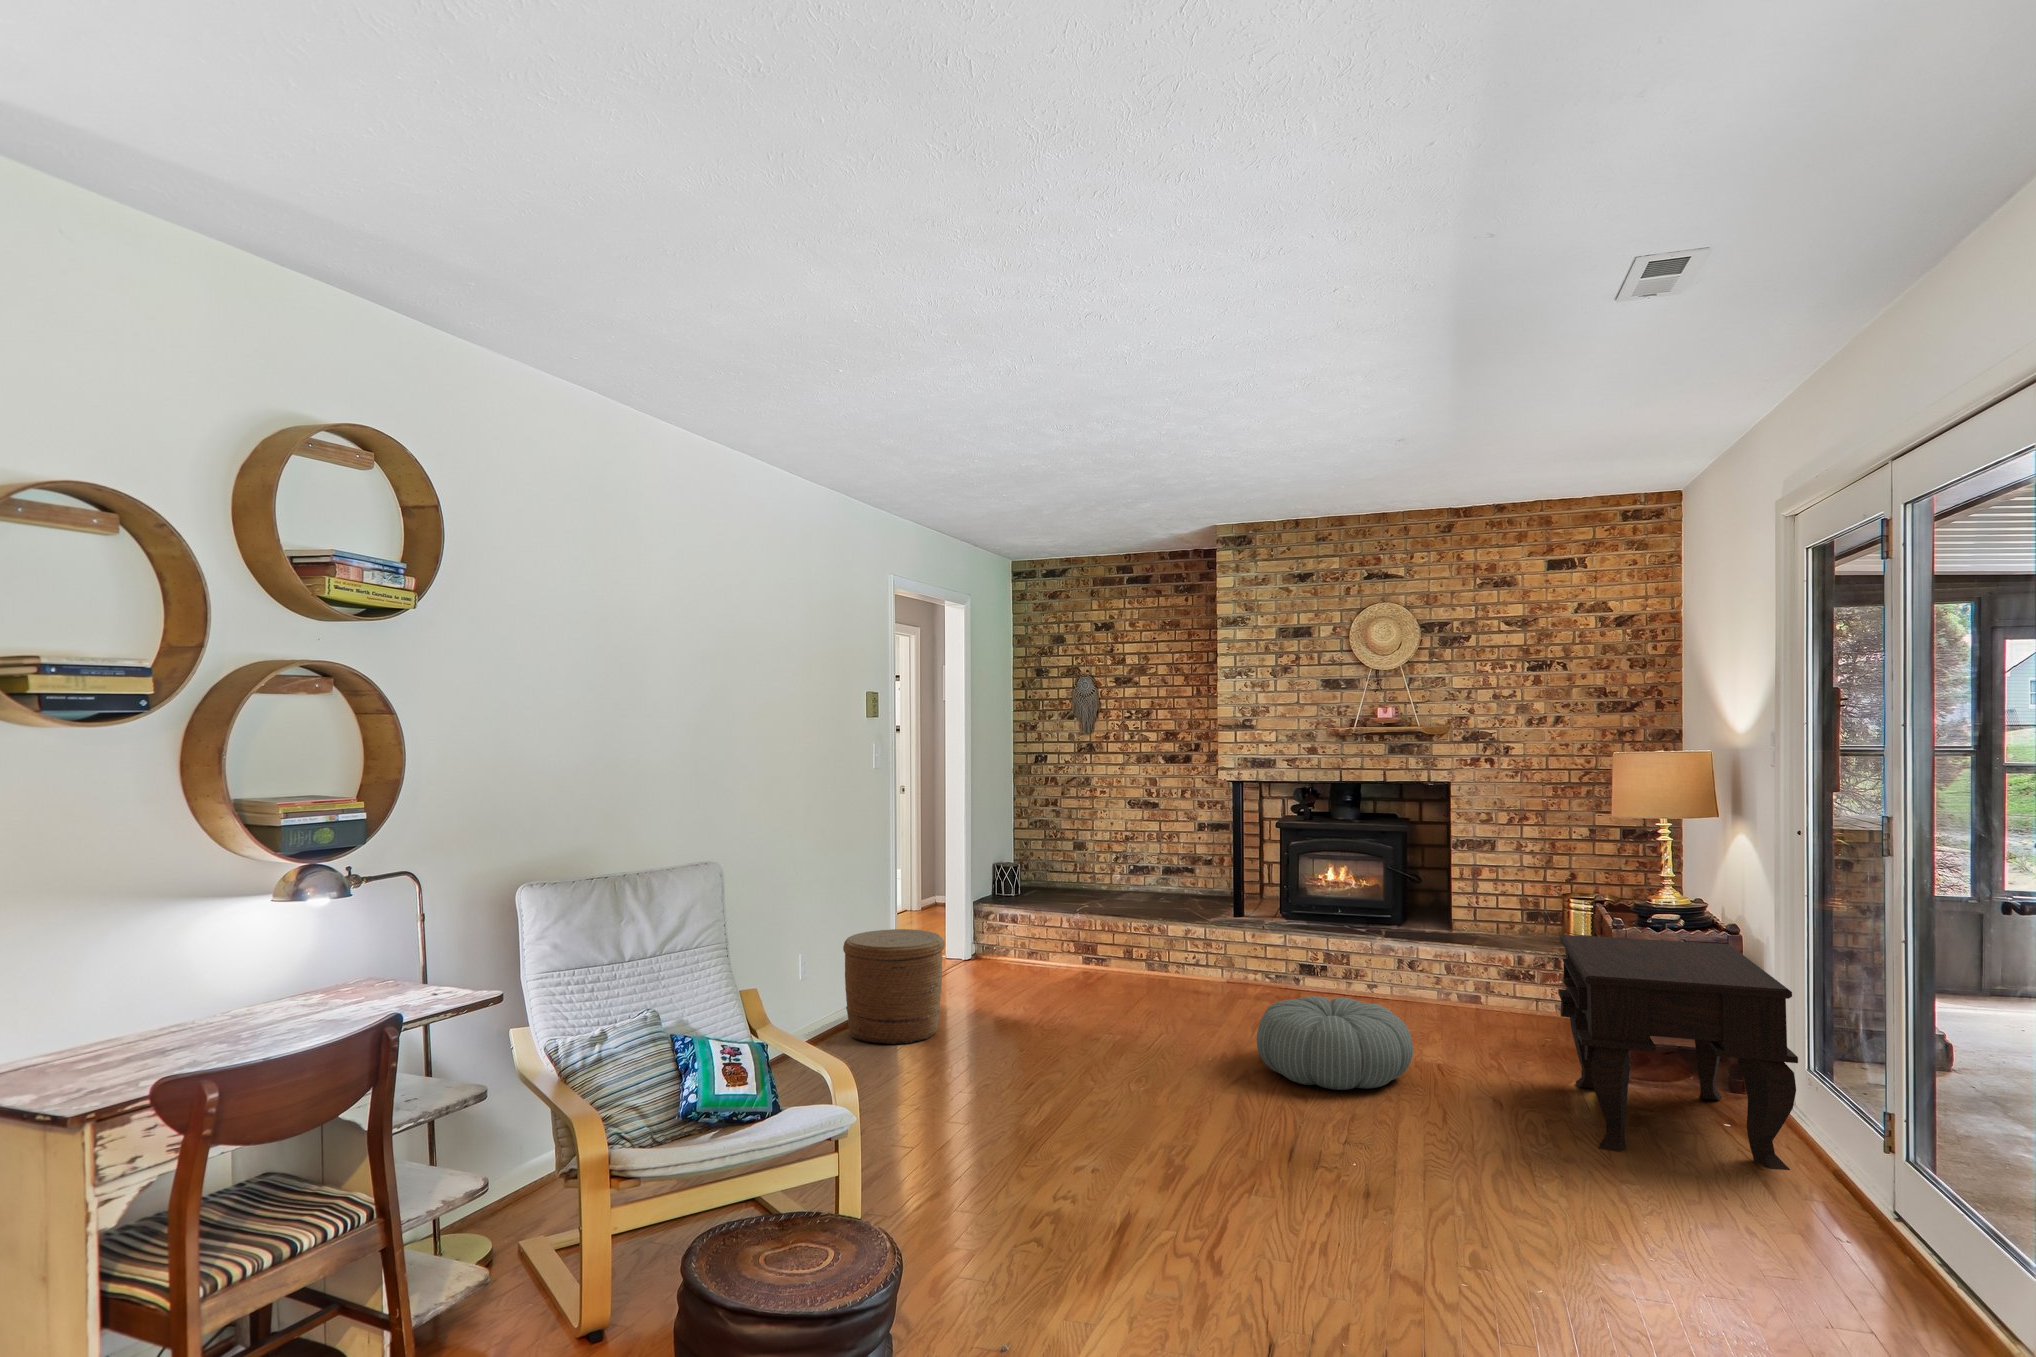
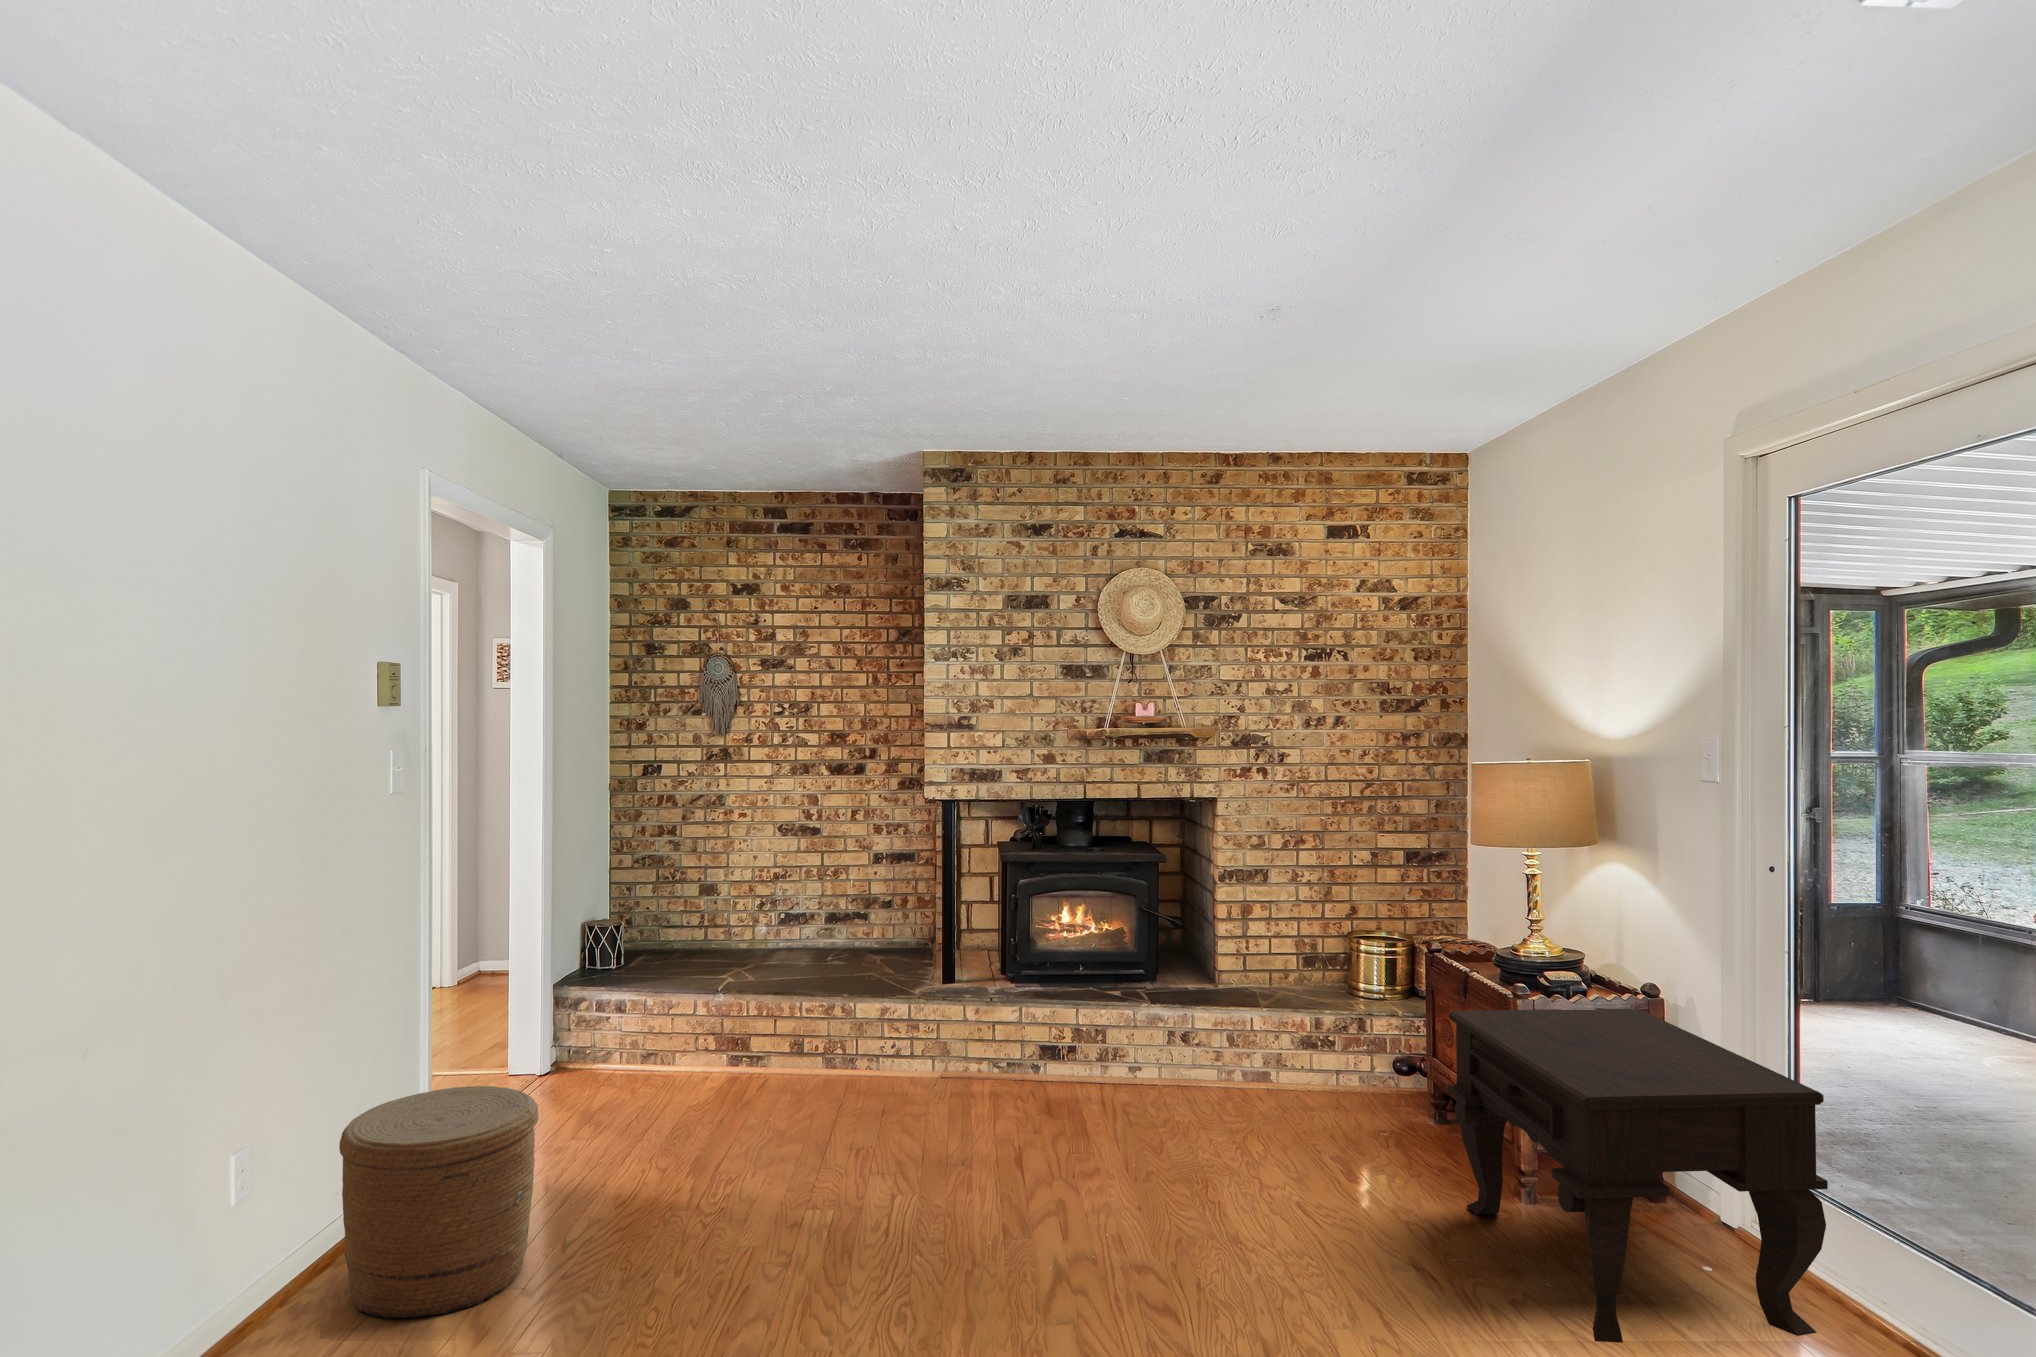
pouf: present [1257,996,1413,1090] -> none [1066,1124,1286,1286]

